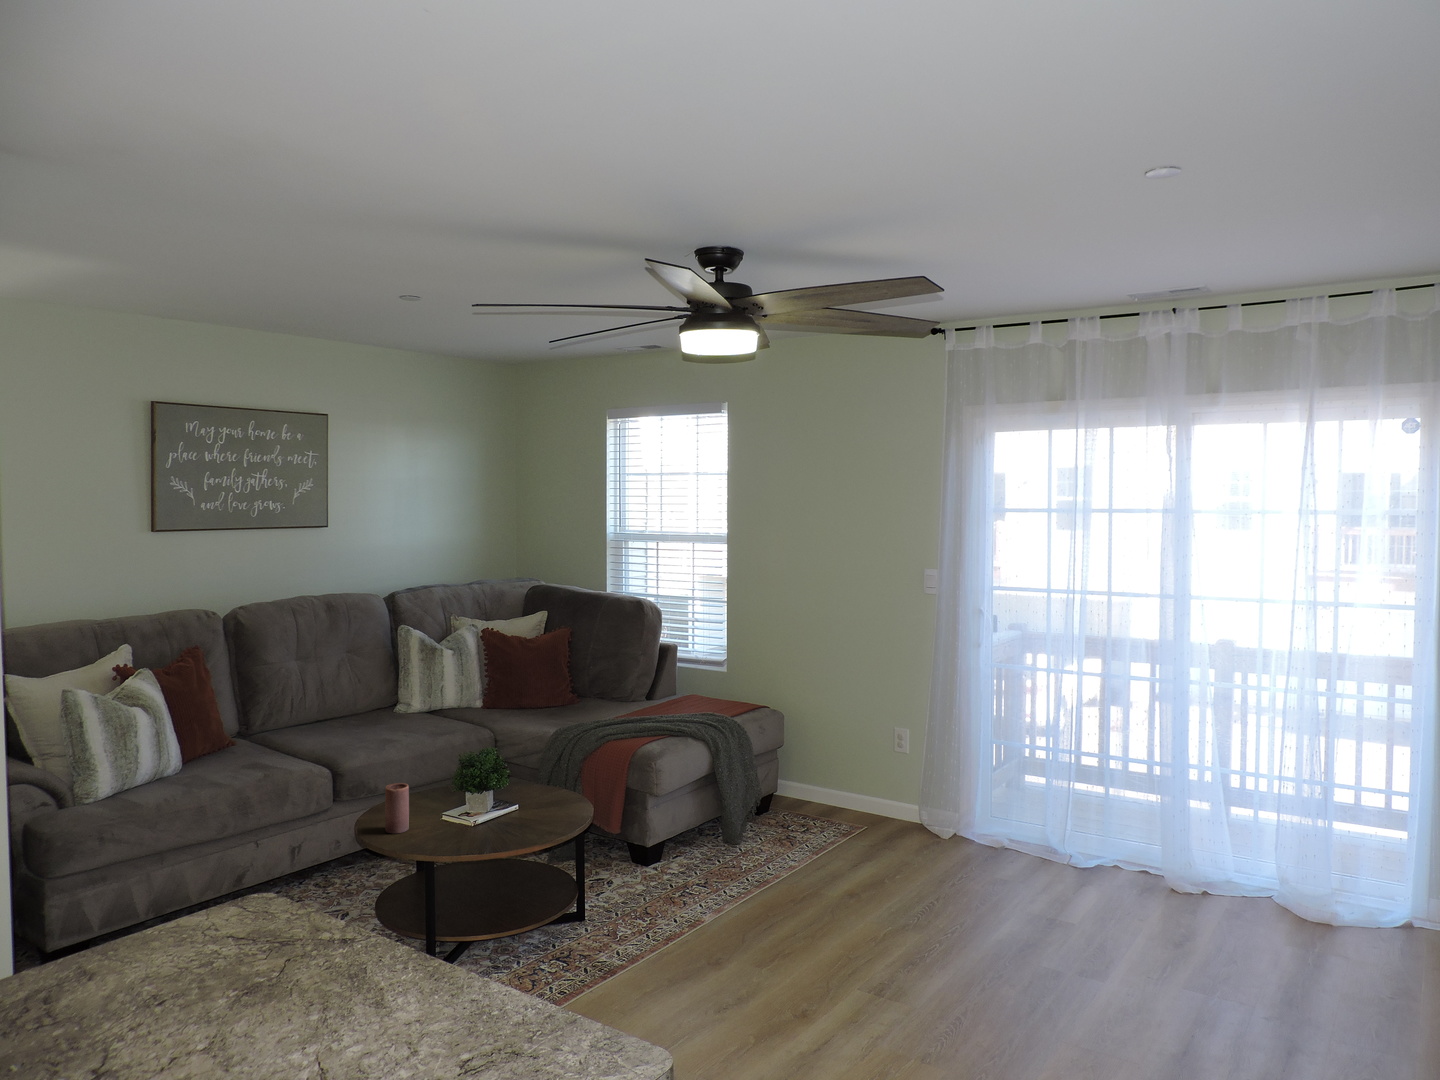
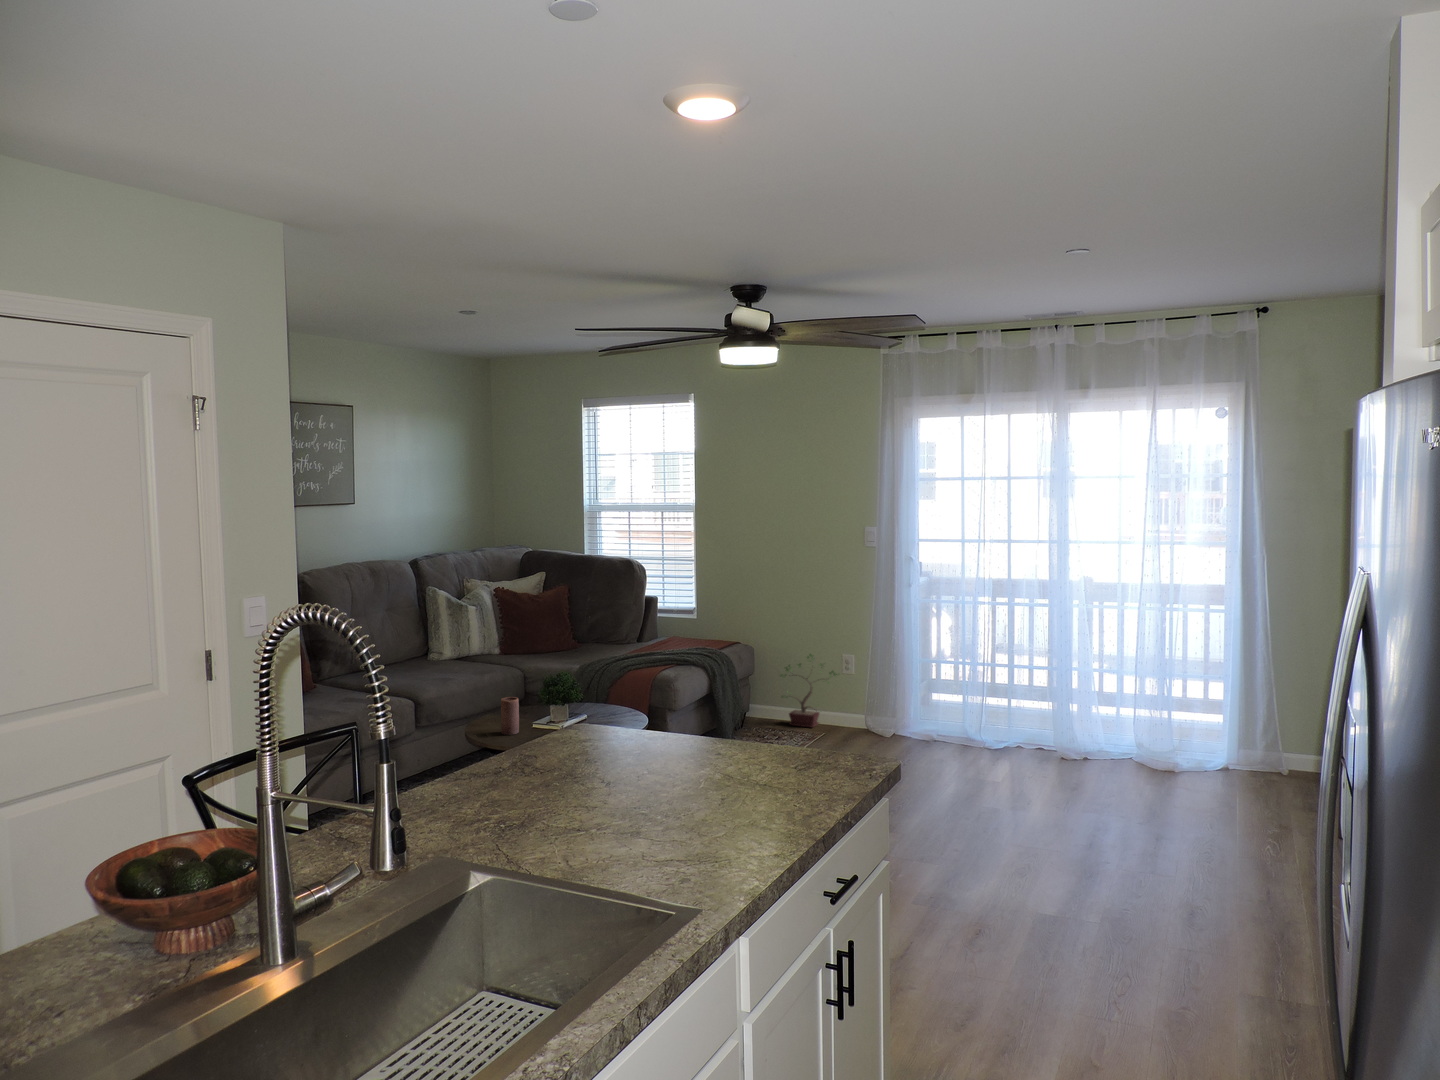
potted plant: none [814,722,888,817] -> present [781,654,837,727]

